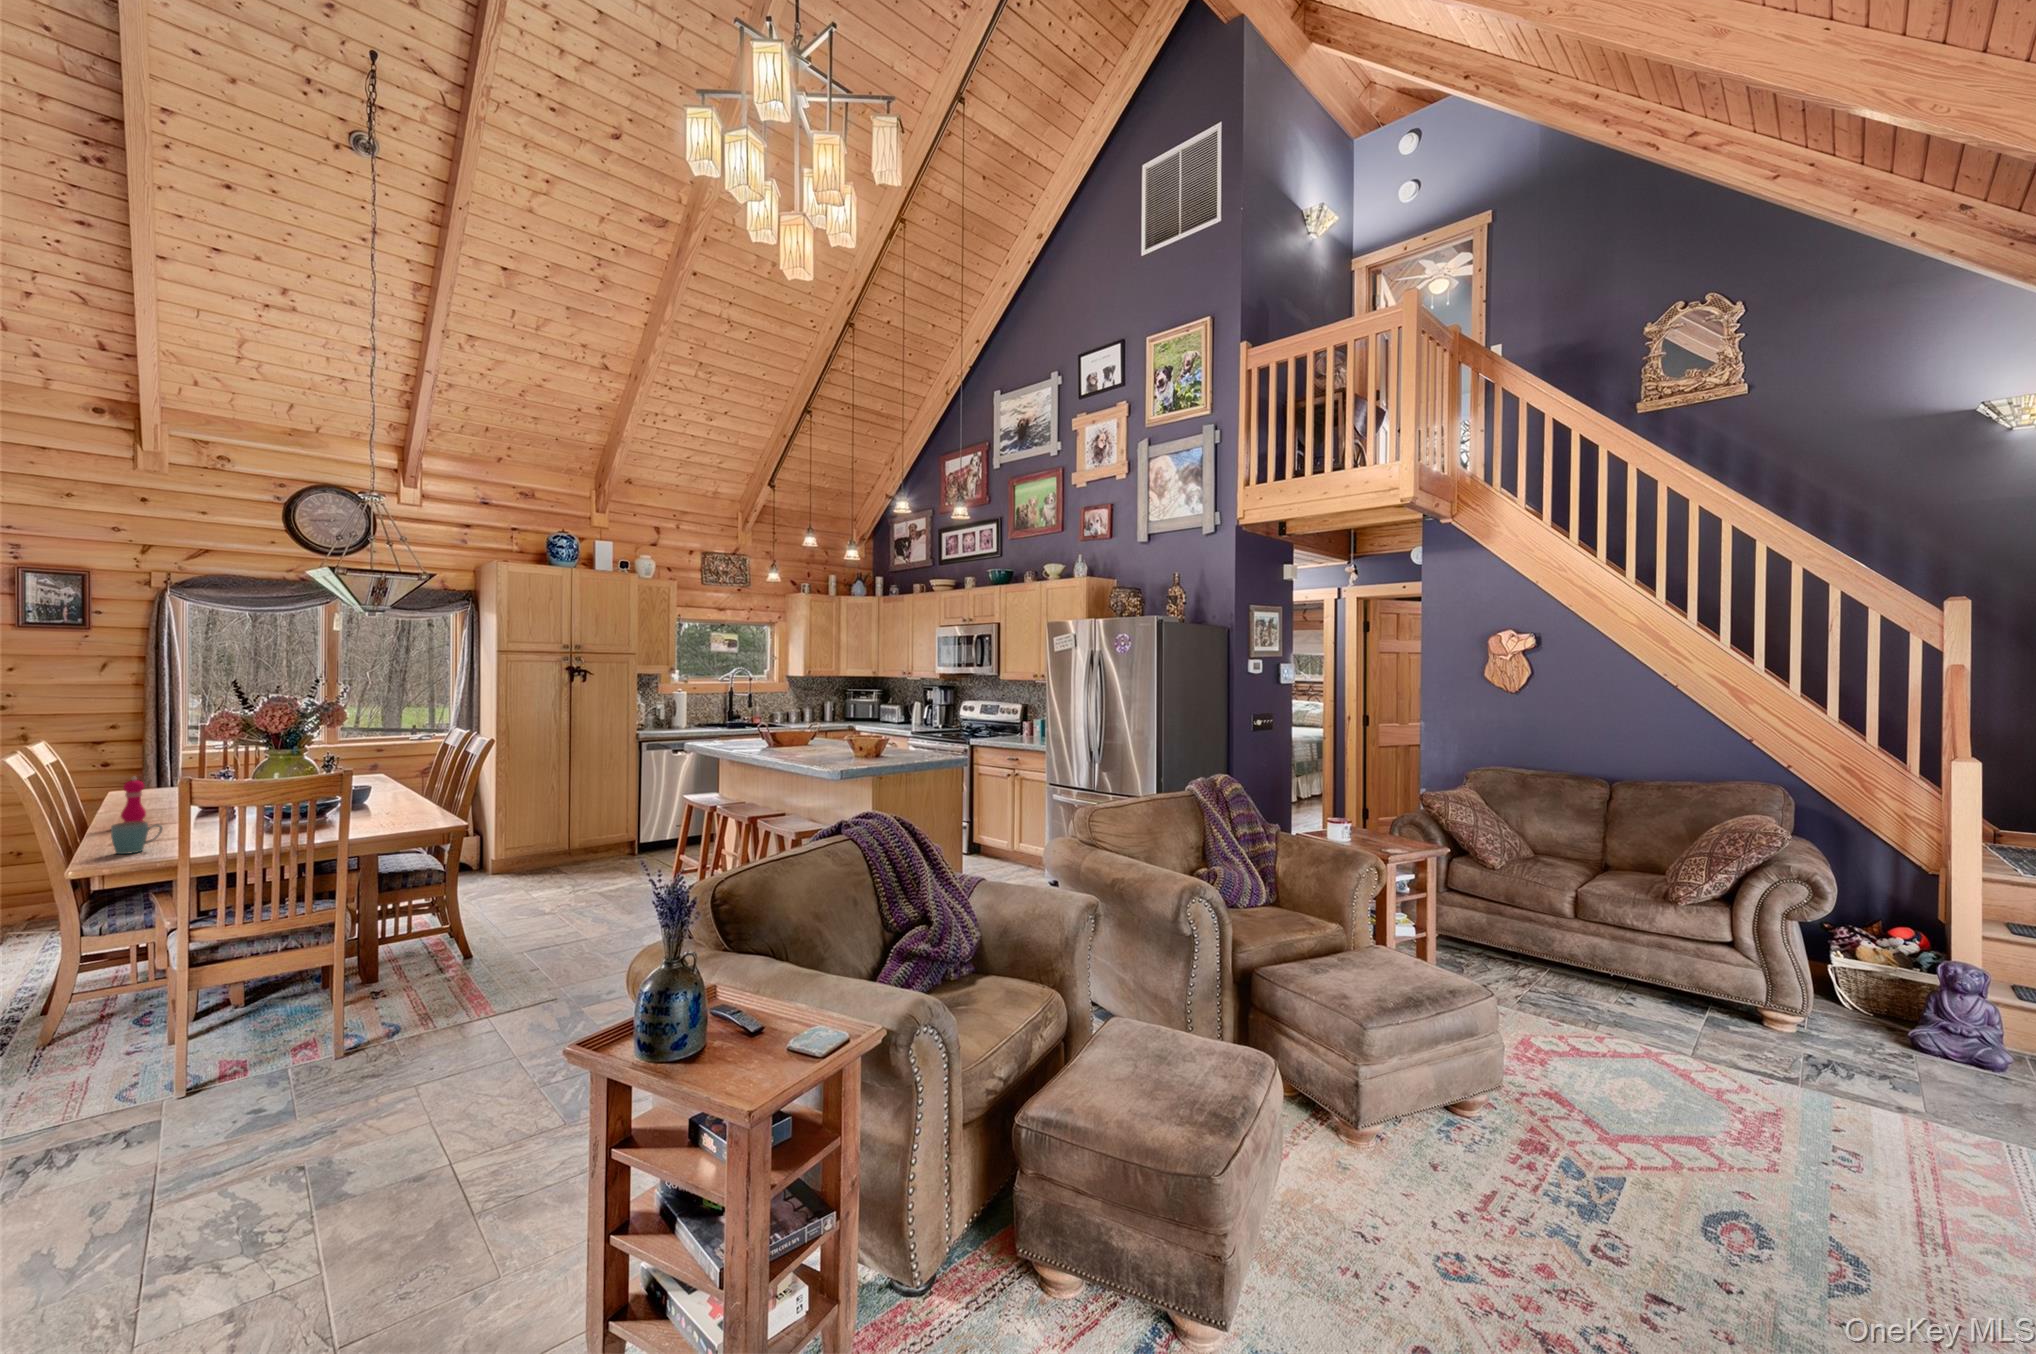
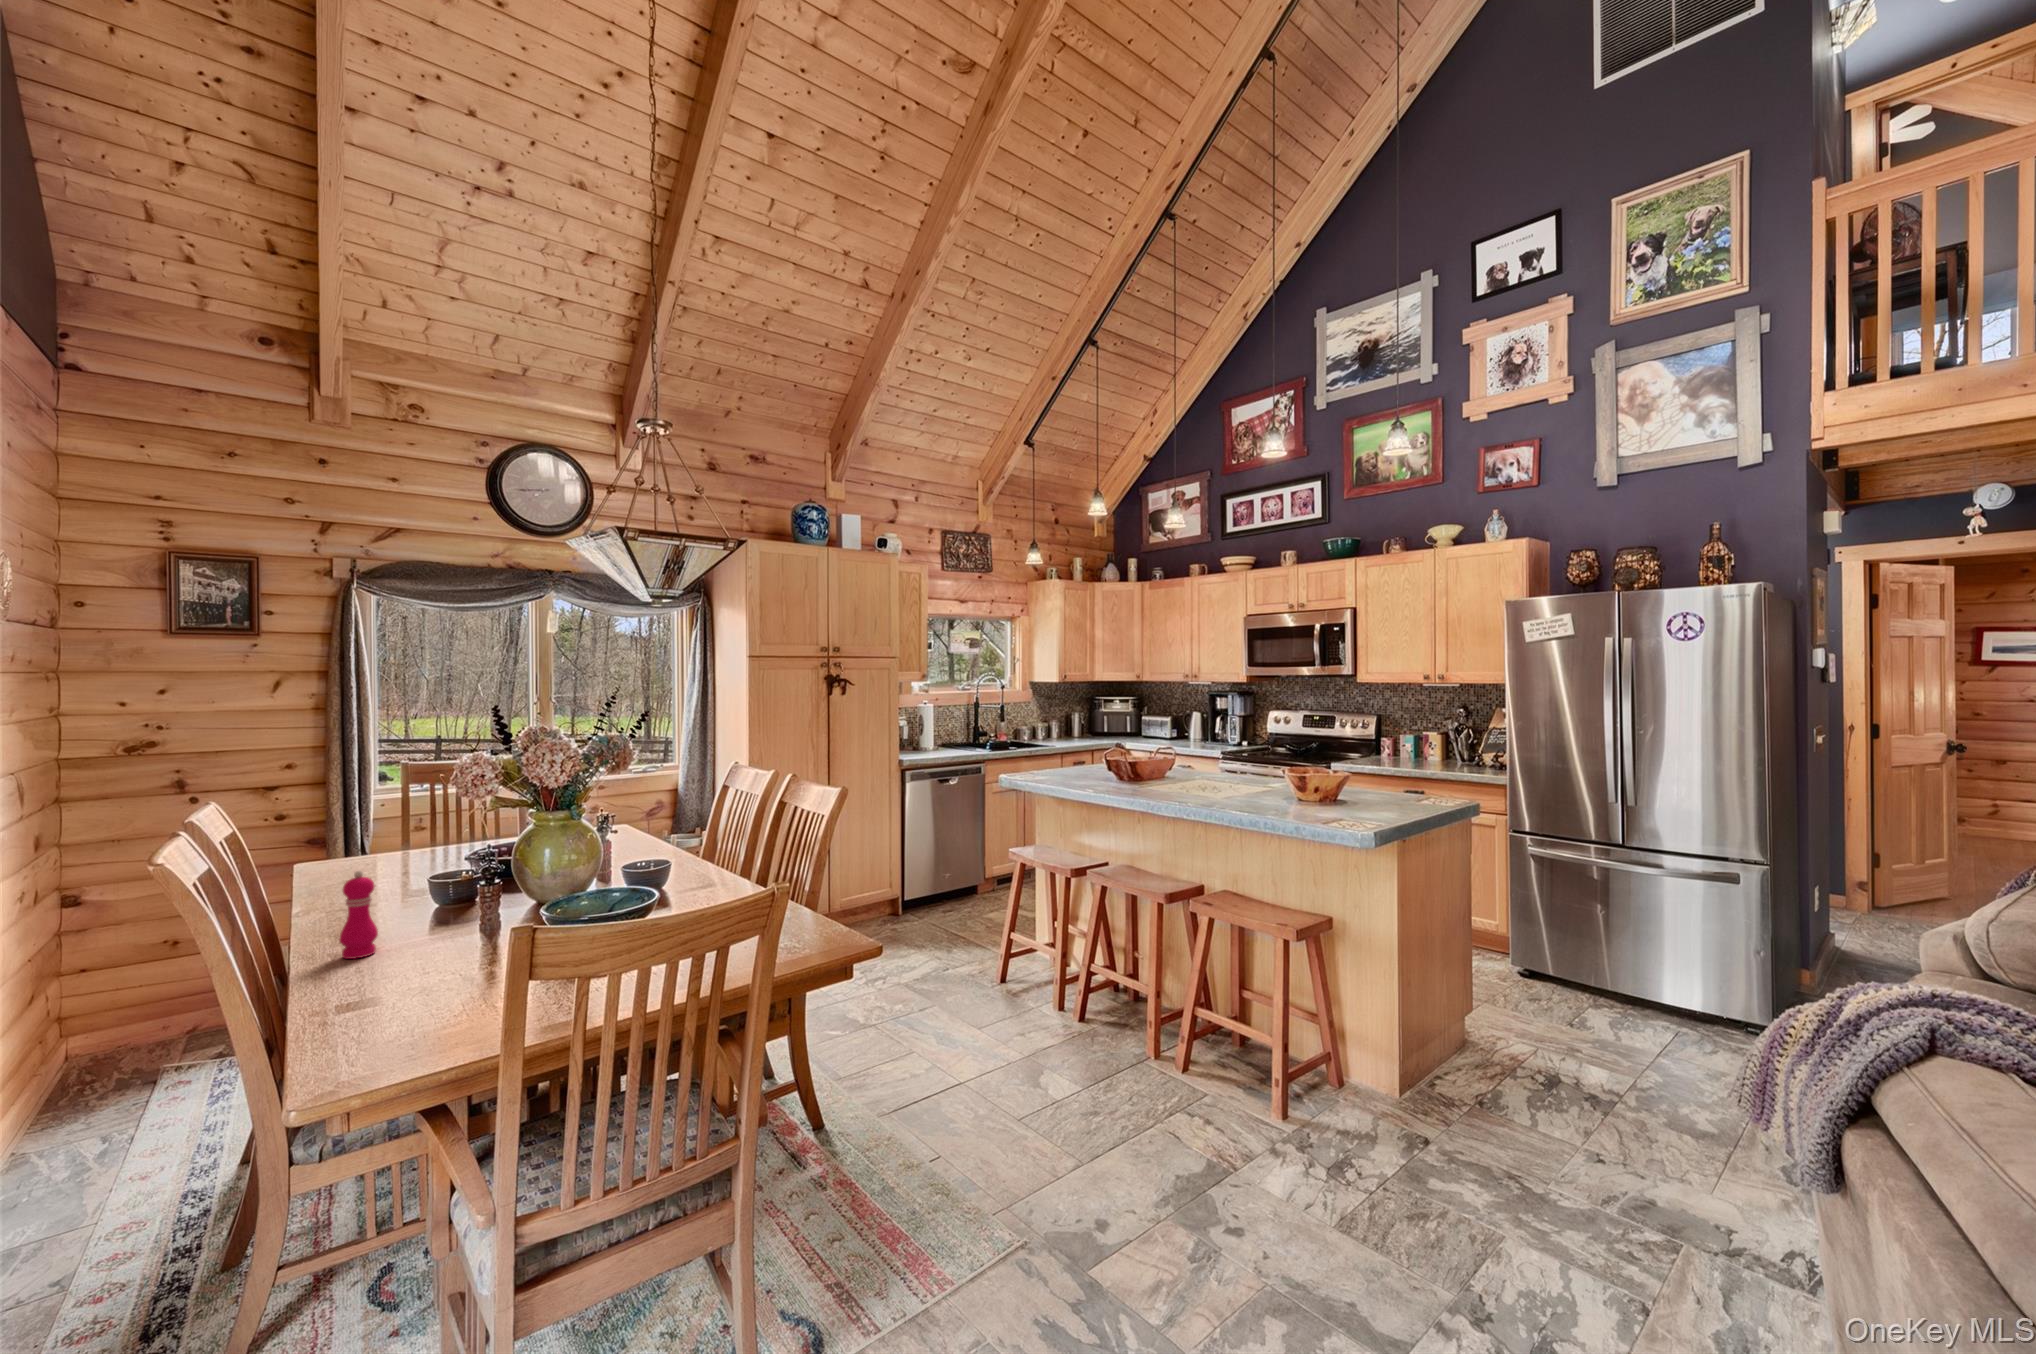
mug: present [111,822,163,854] -> none [348,979,435,1051]

